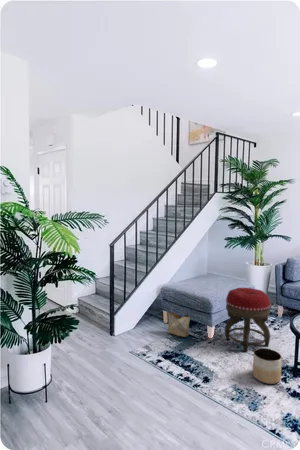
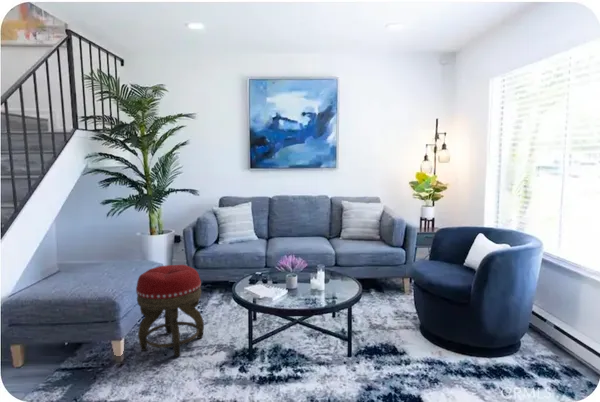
woven basket: present [168,302,190,337] -> none [29,317,77,380]
planter: present [253,348,282,384] -> none [202,338,240,386]

